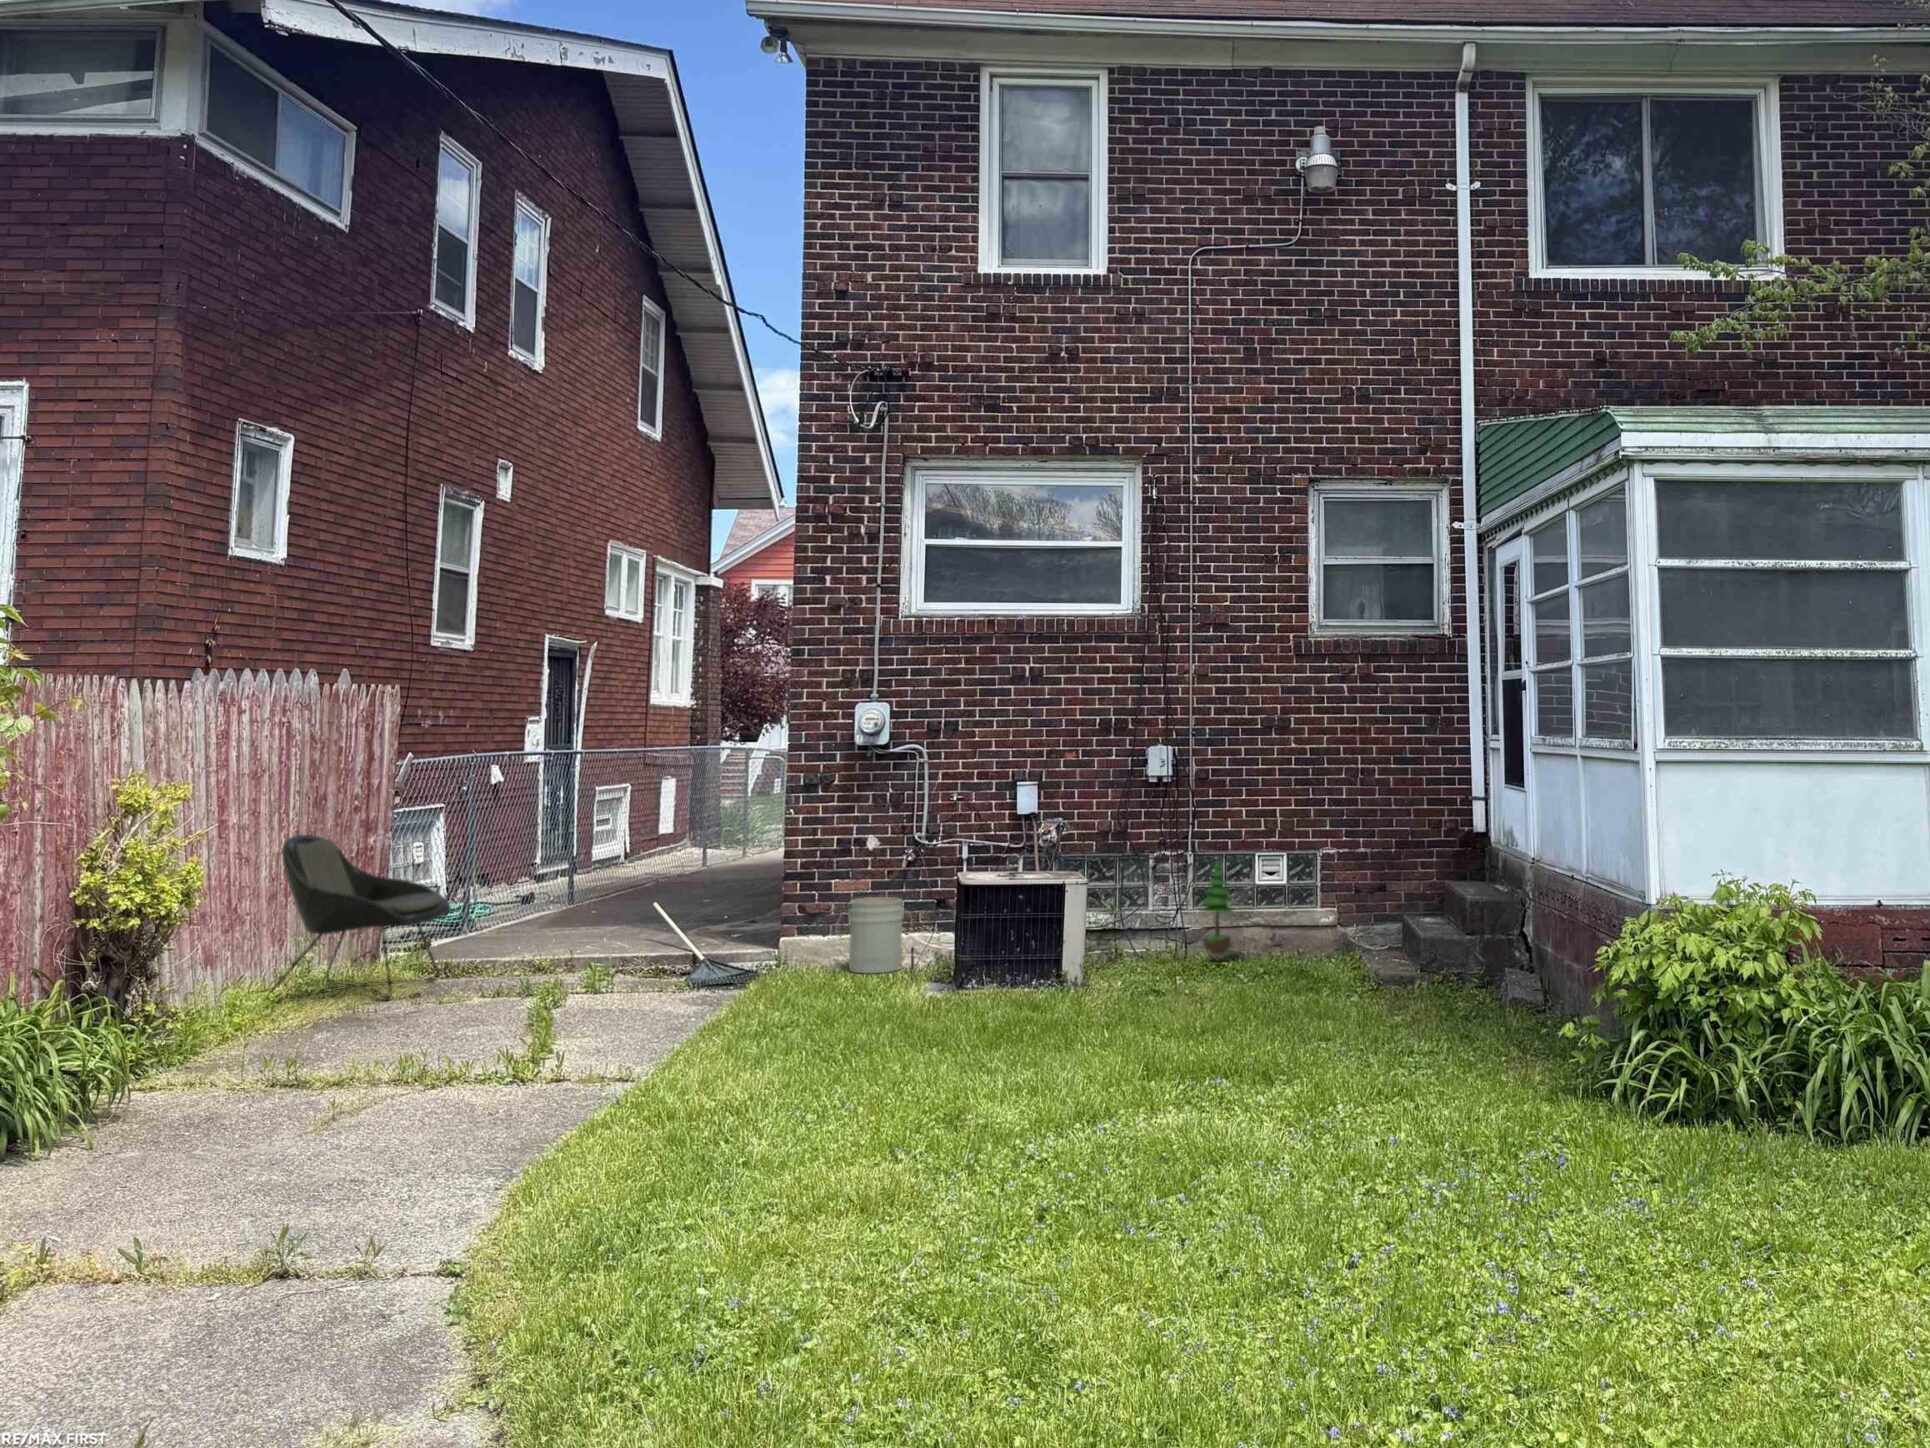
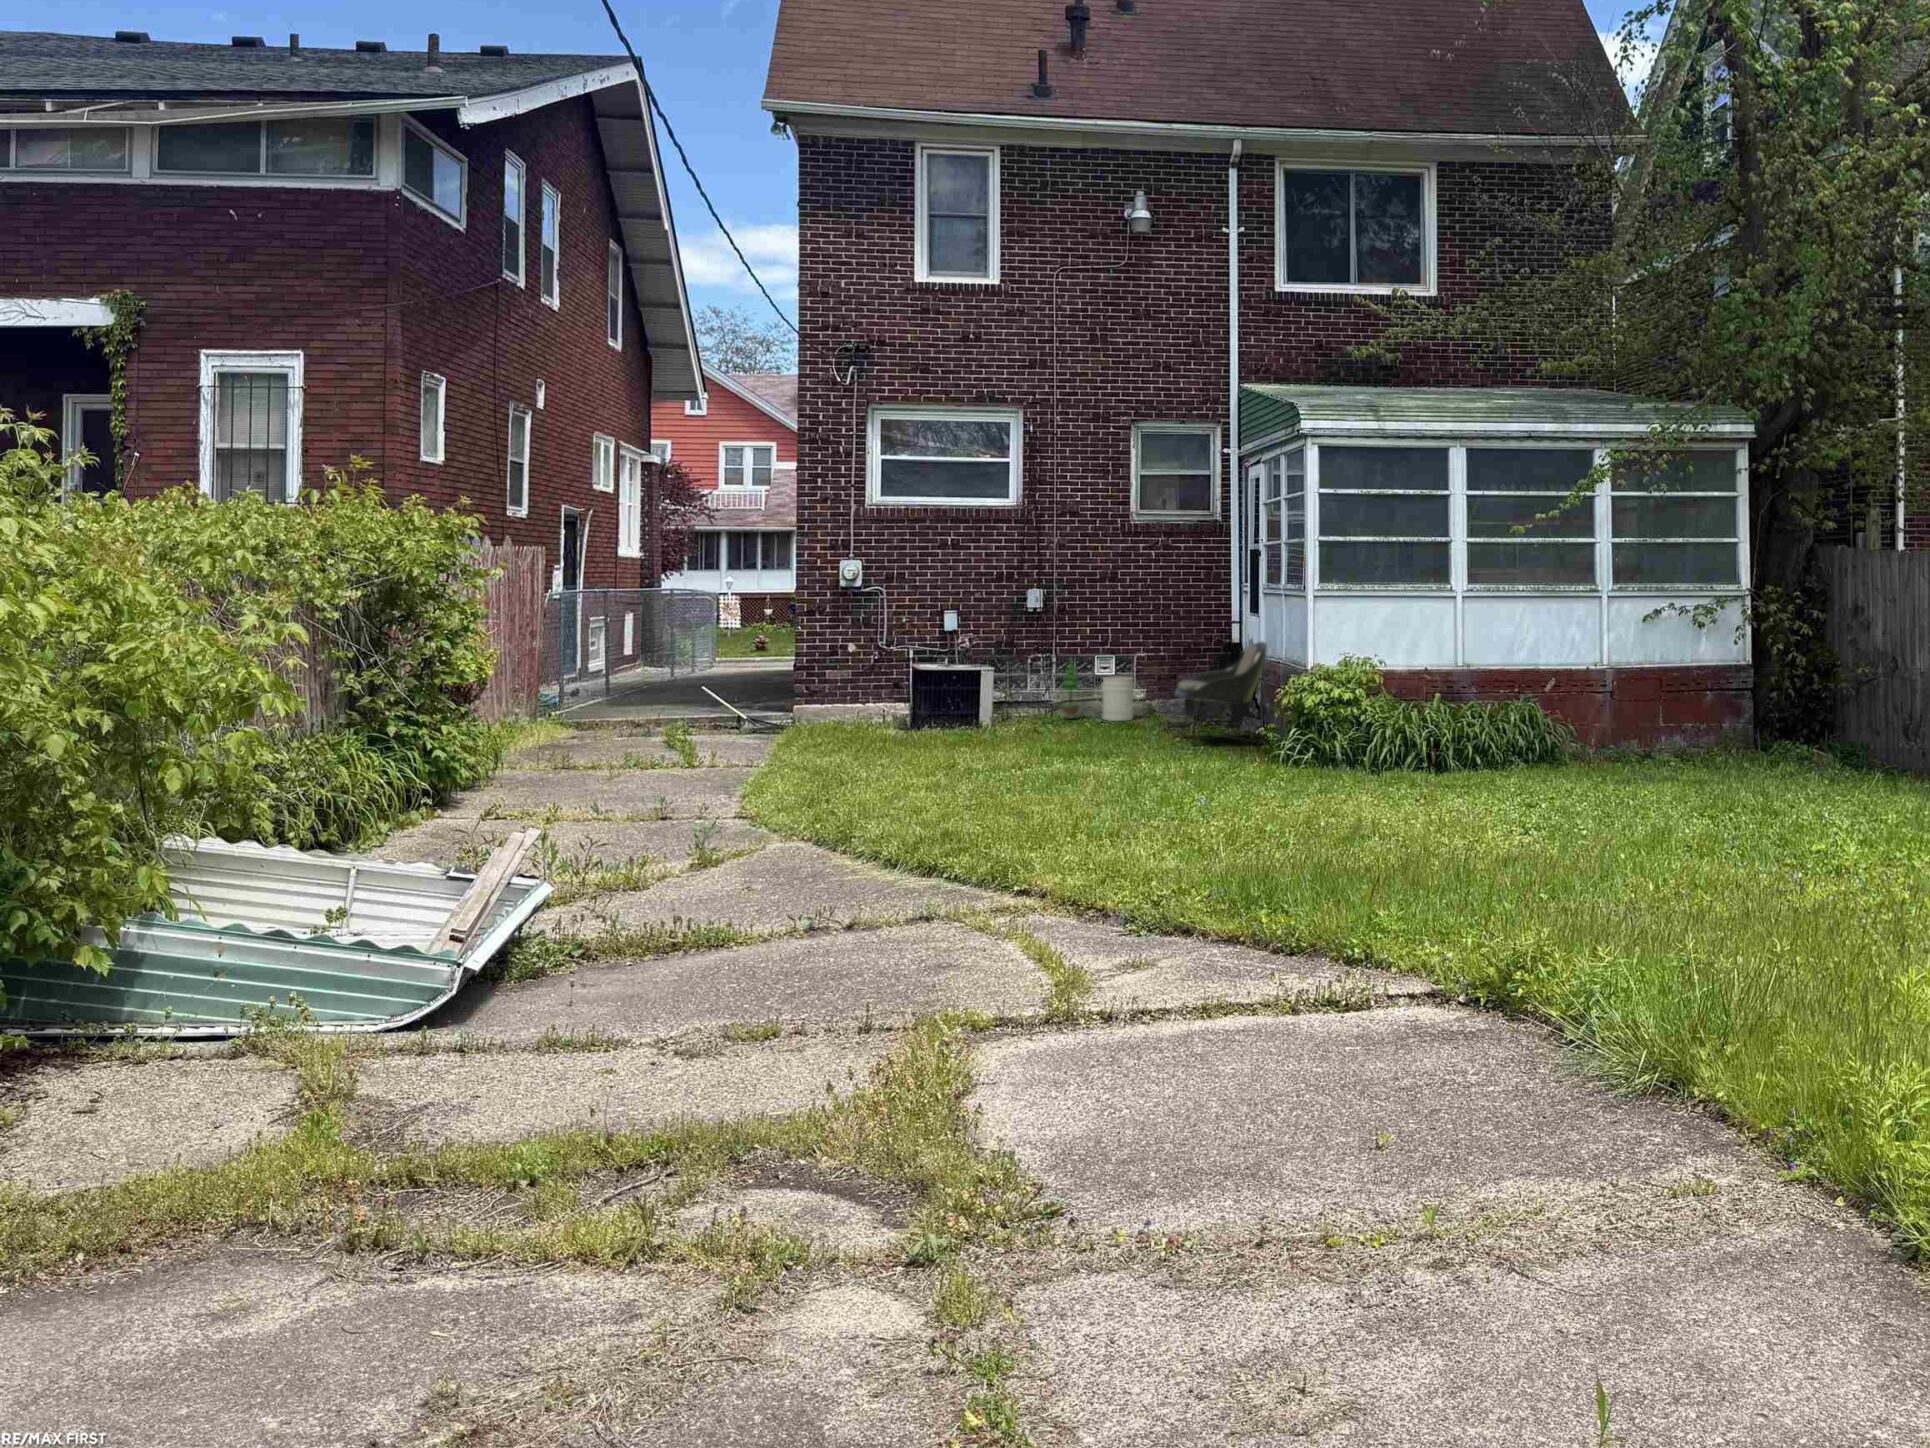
lounge chair: present [271,835,451,1003] -> present [1175,642,1267,745]
bucket: present [838,897,910,974] -> present [1101,677,1134,721]

